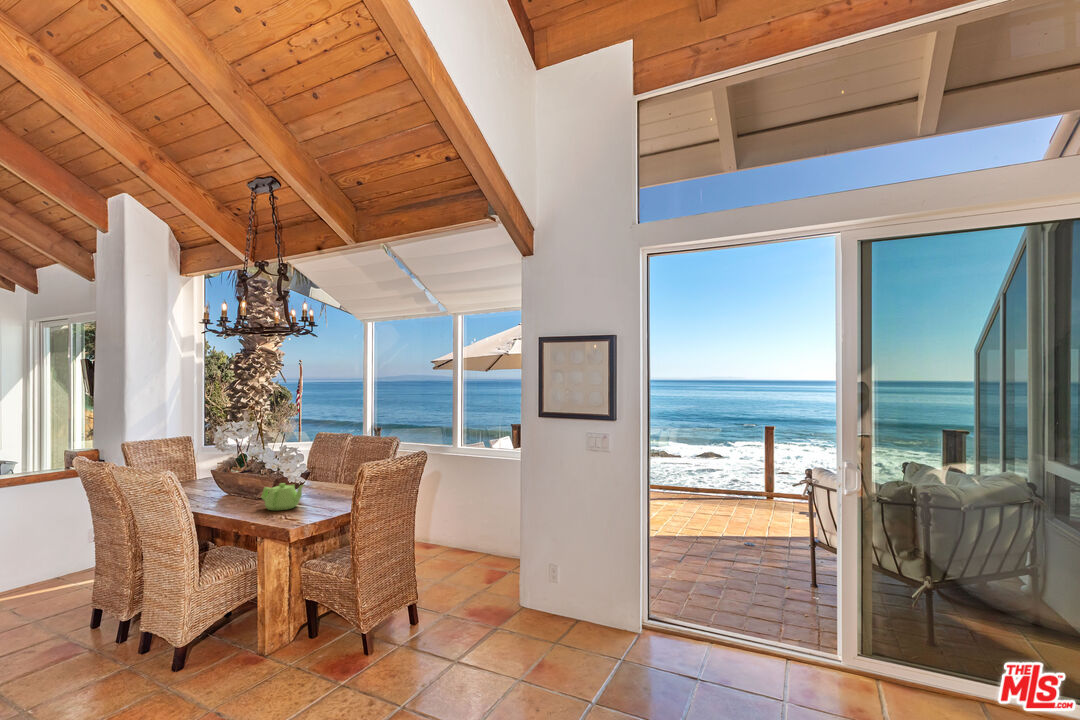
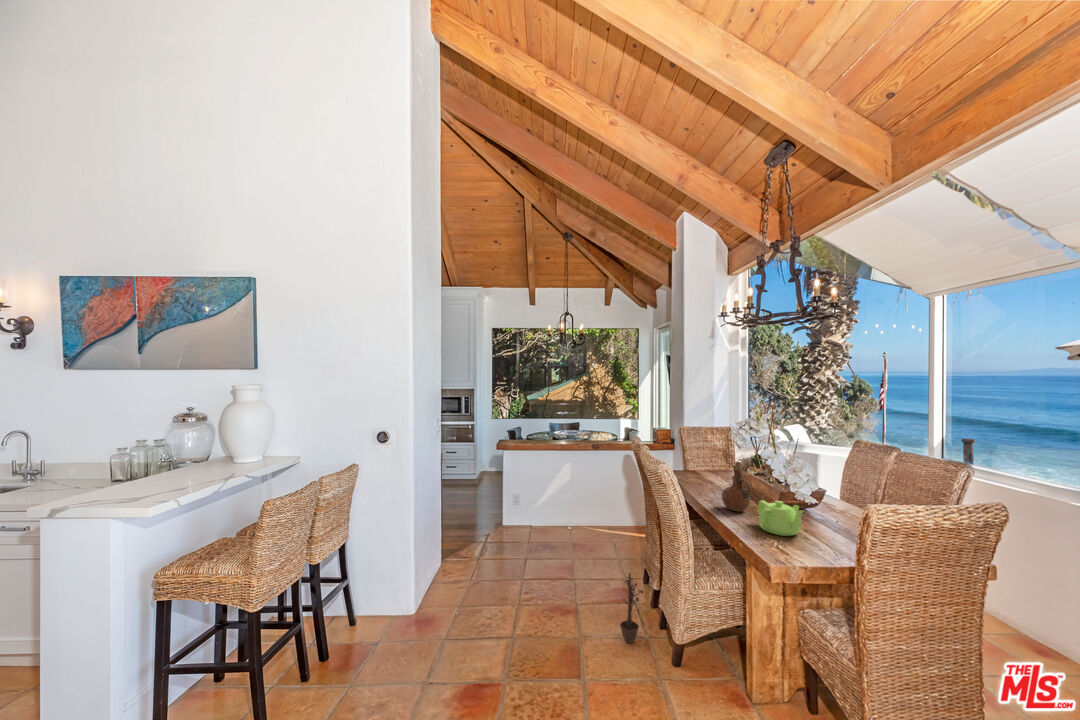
ceramic pitcher: none [221,460,251,506] -> present [722,462,752,512]
decorative plant: none [106,604,137,682] -> present [620,573,643,642]

